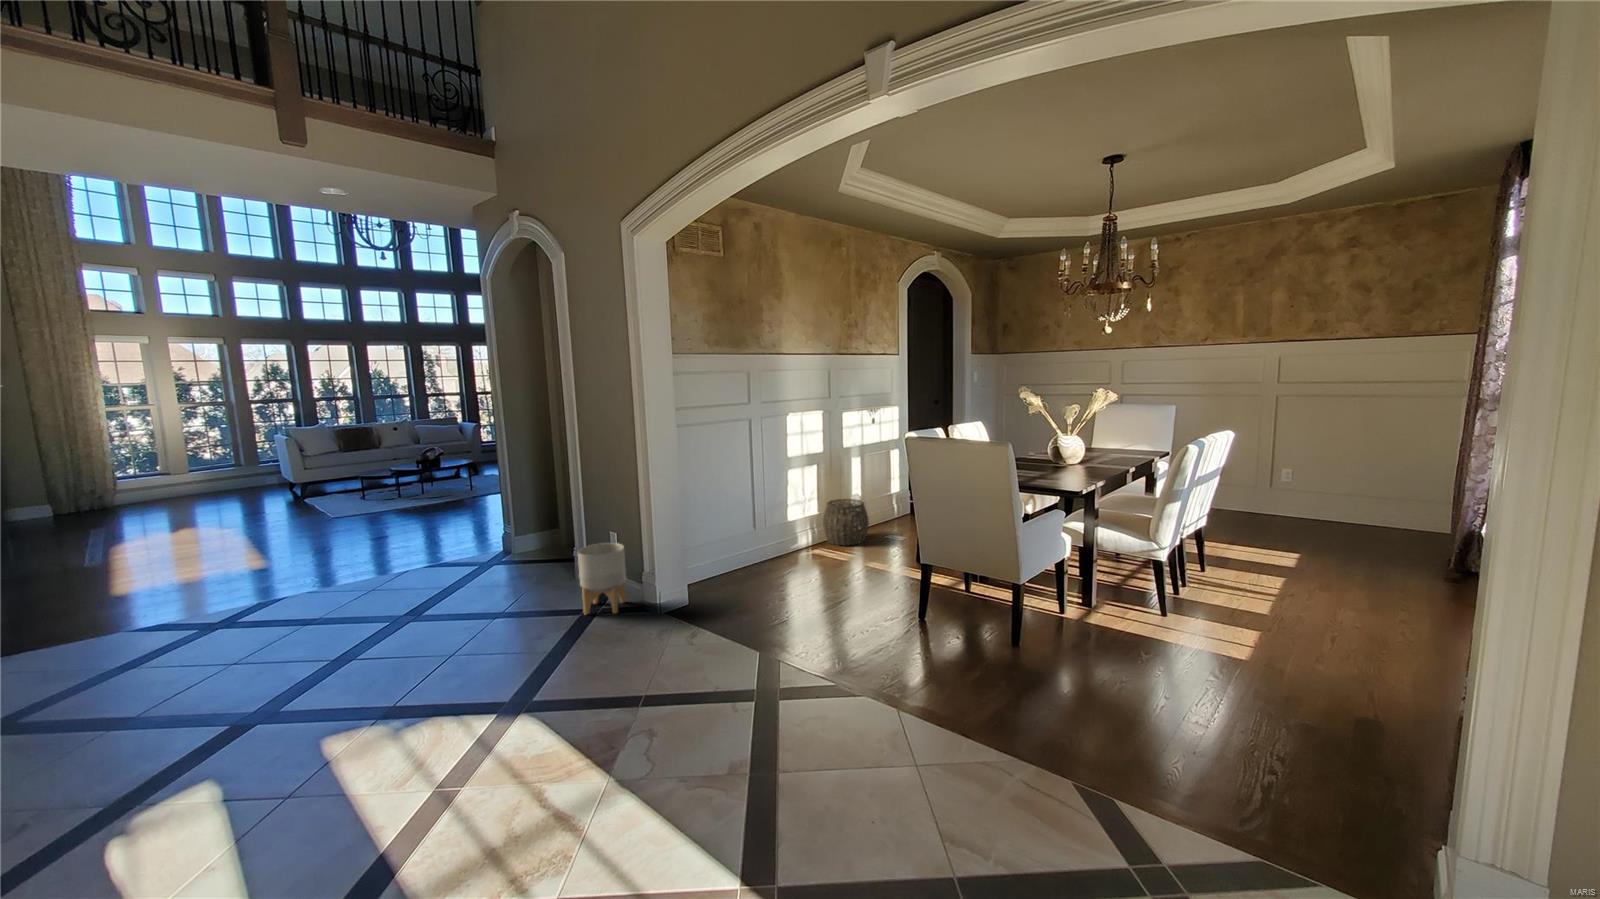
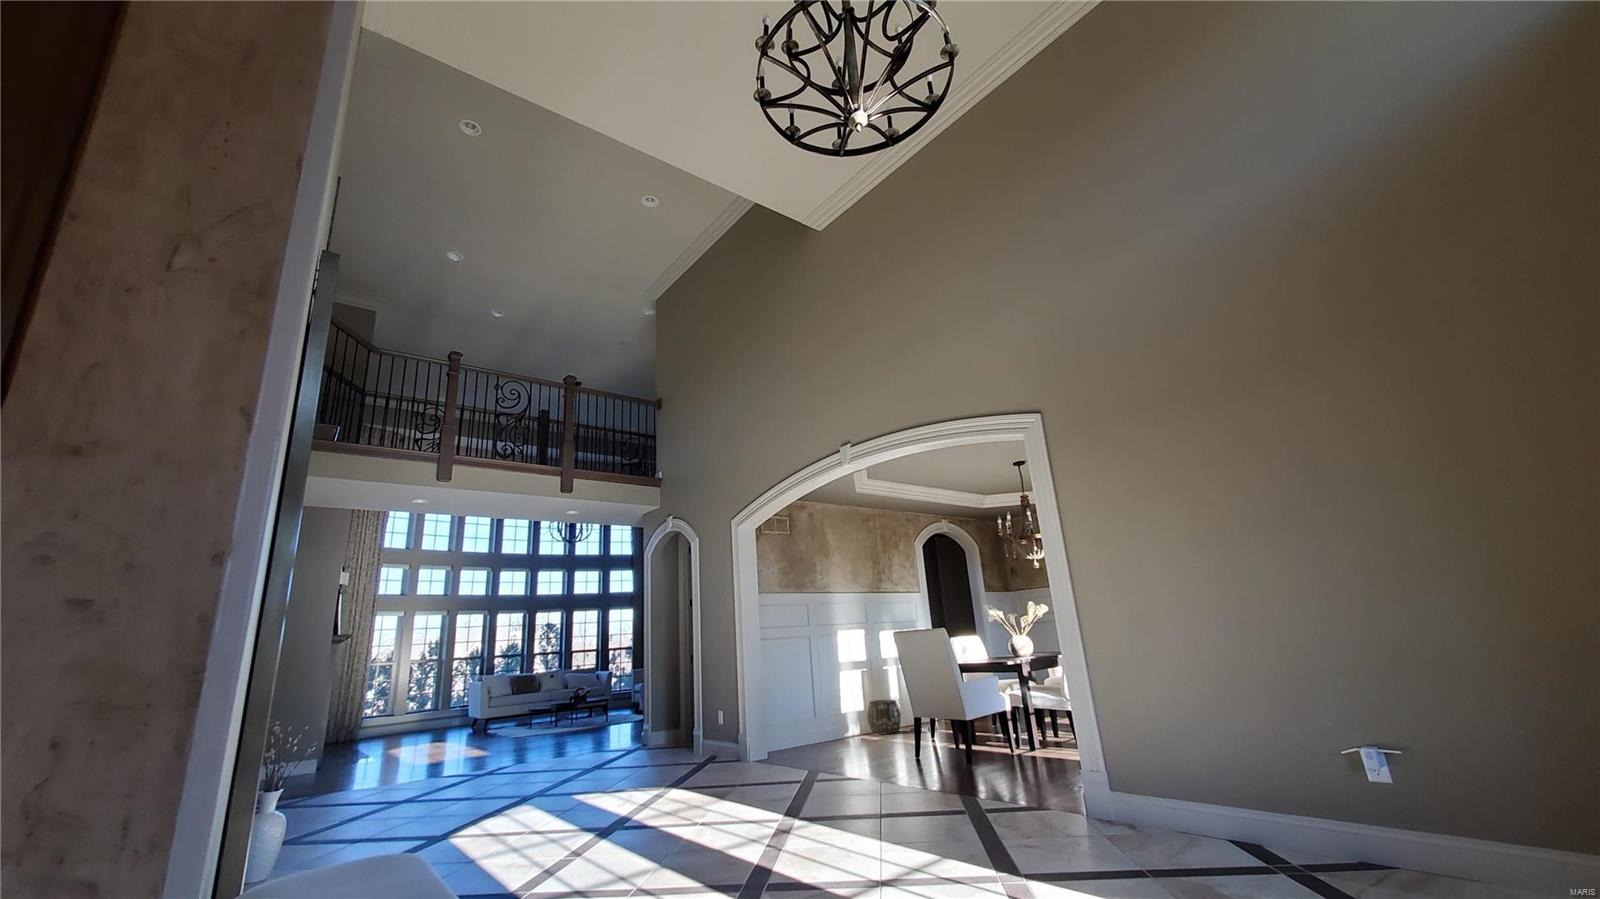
planter: present [578,543,626,615] -> none [699,717,728,764]

